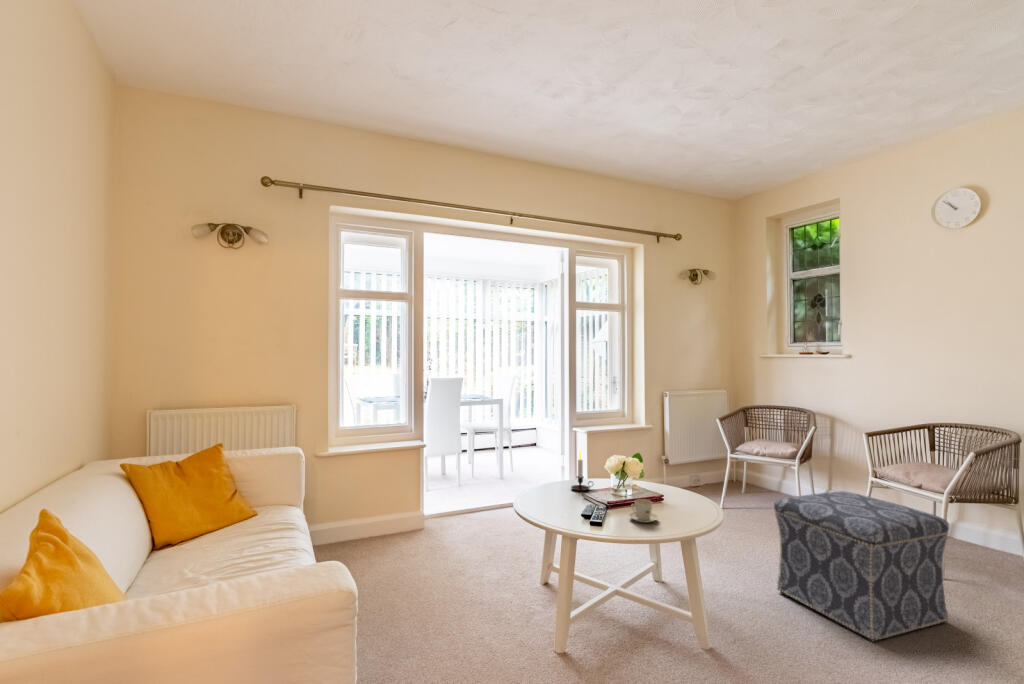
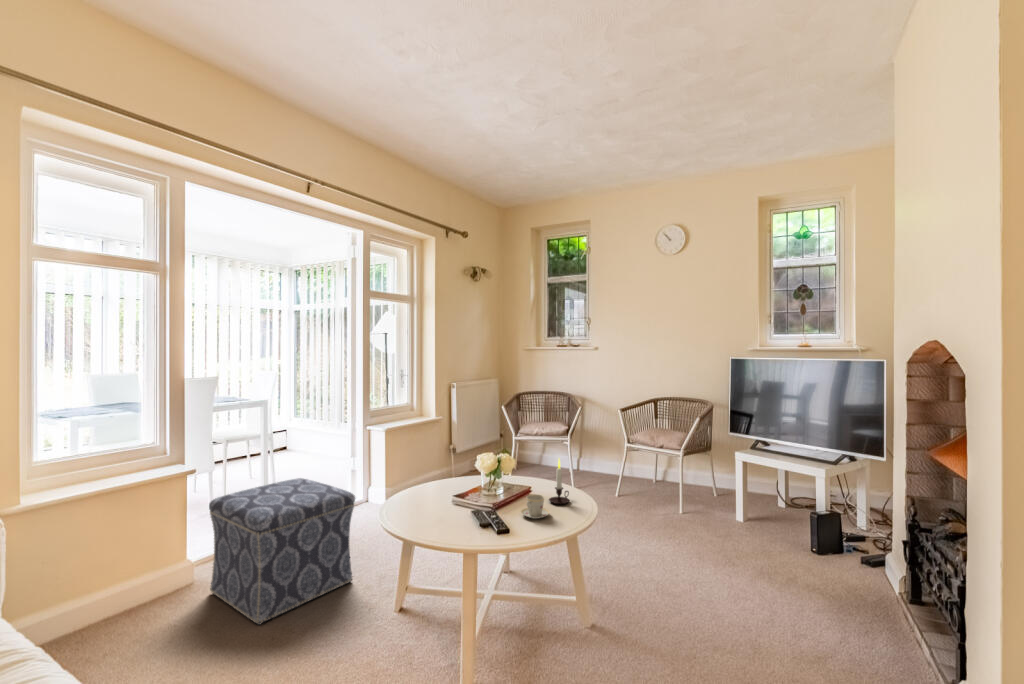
candle: present [571,451,592,491] -> present [549,459,569,504]
ottoman: present [774,491,949,641] -> present [209,478,355,625]

